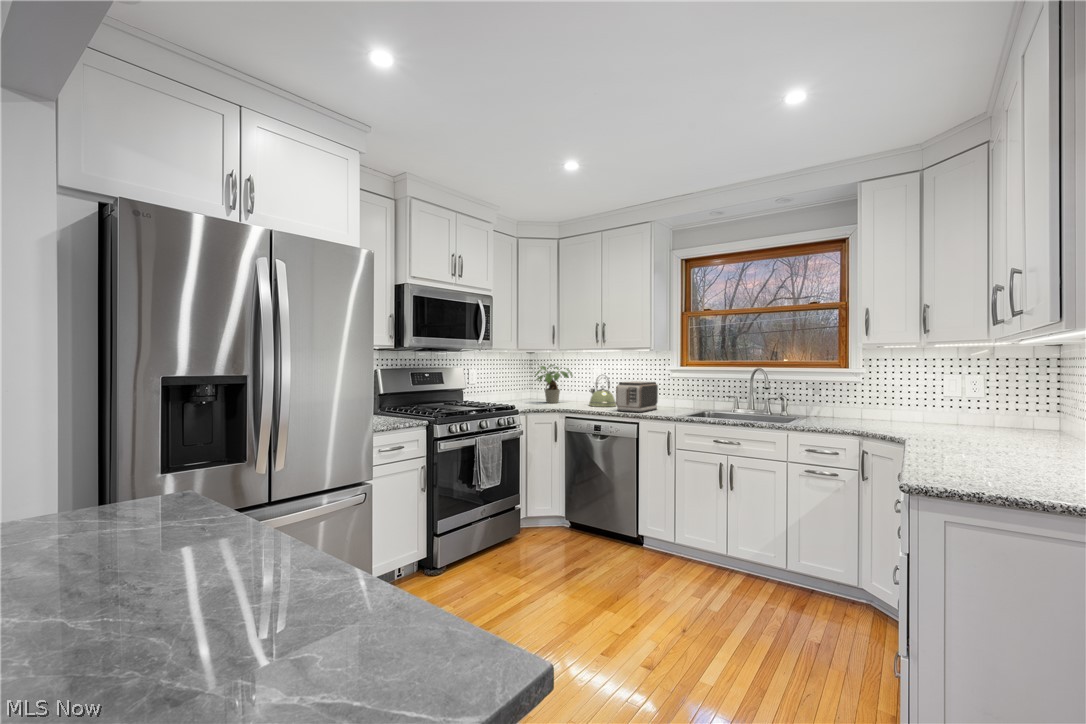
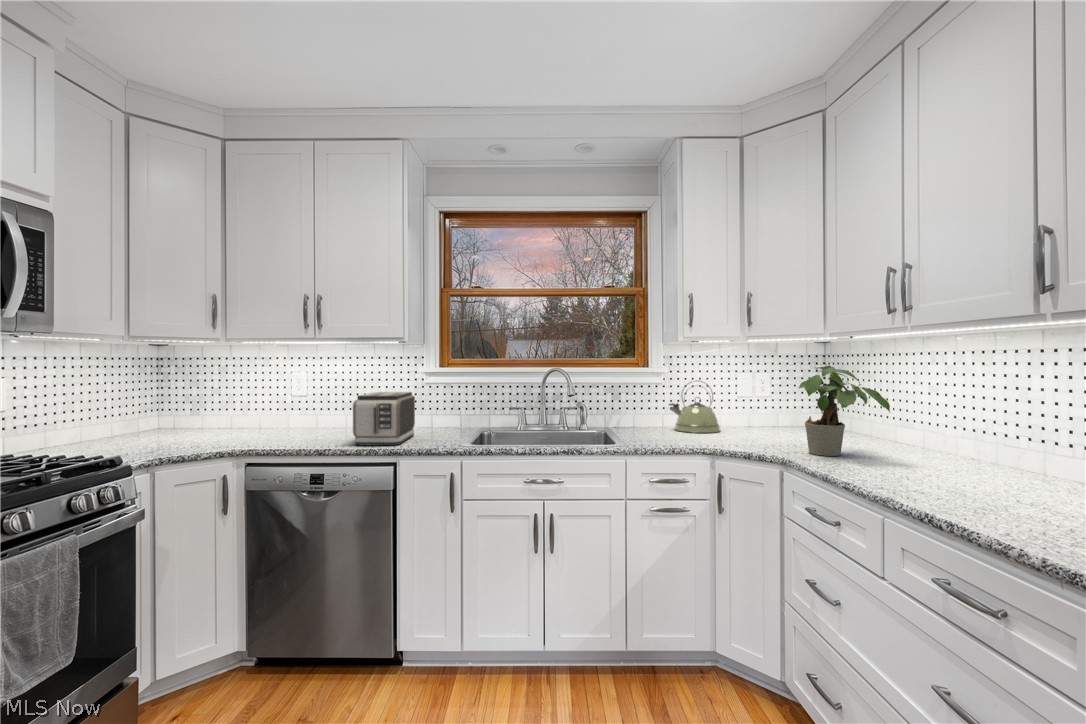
potted plant: present [535,365,573,403] -> present [799,366,890,456]
kettle: present [589,375,616,407] -> present [669,380,720,433]

